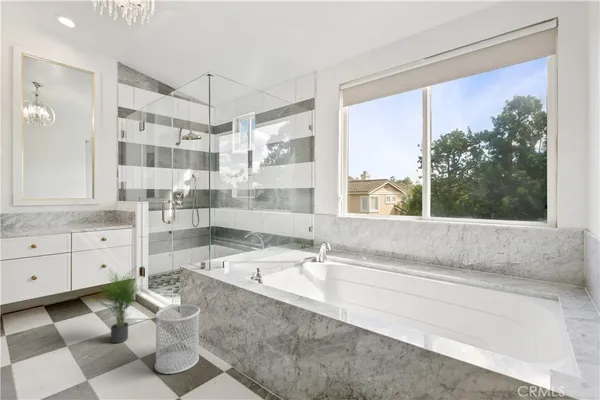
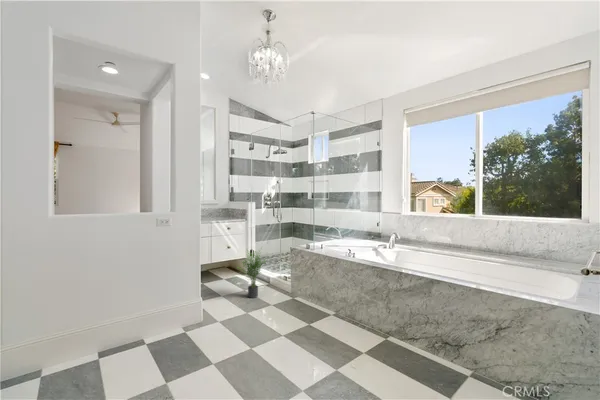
wastebasket: present [155,304,200,374] -> none [285,273,312,316]

